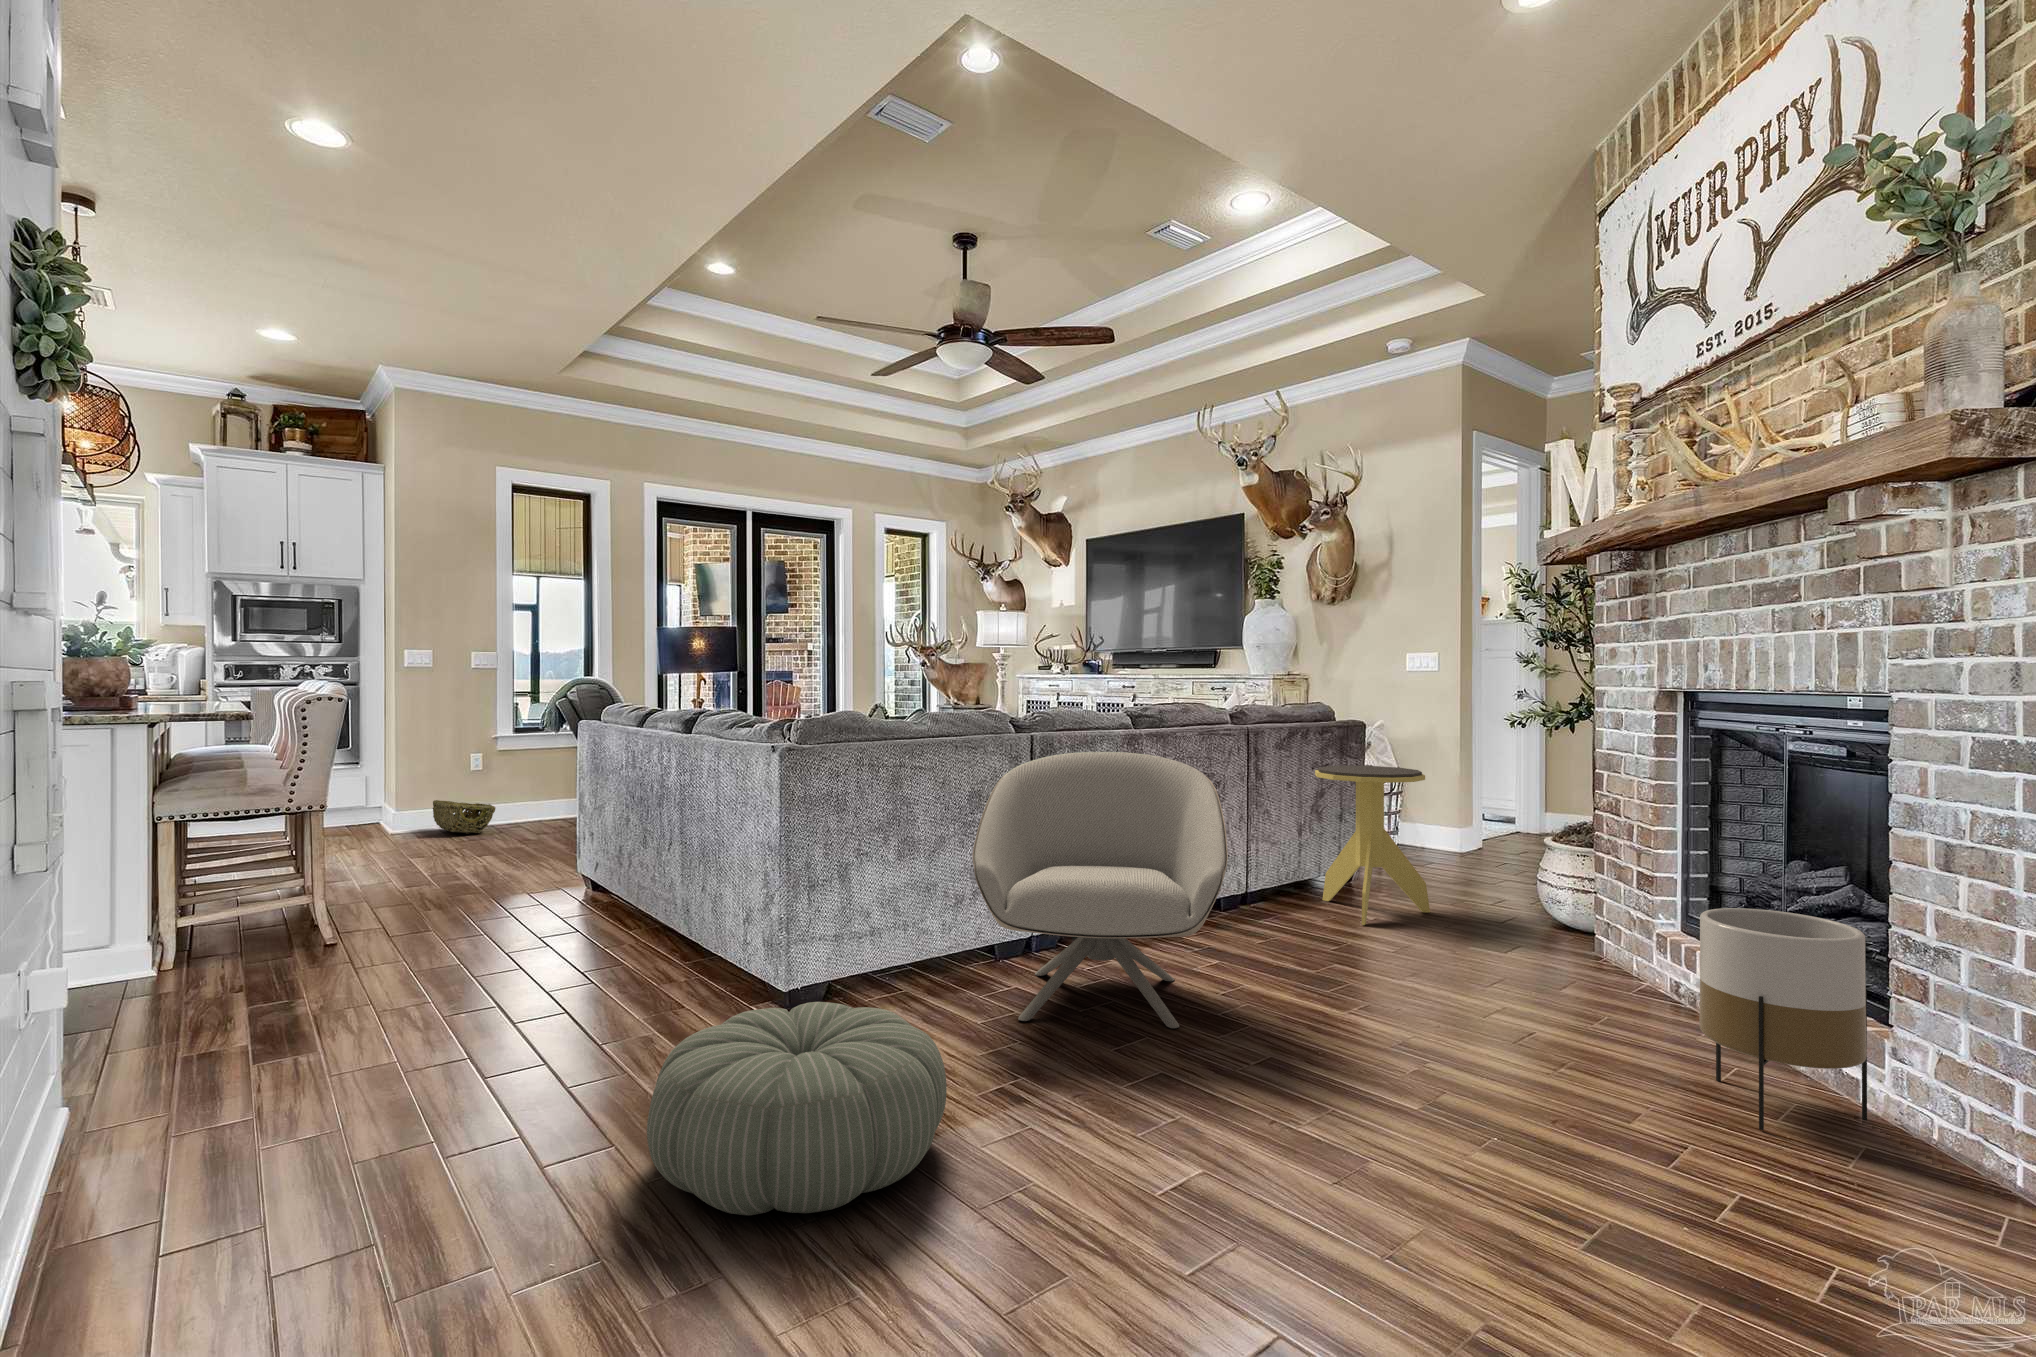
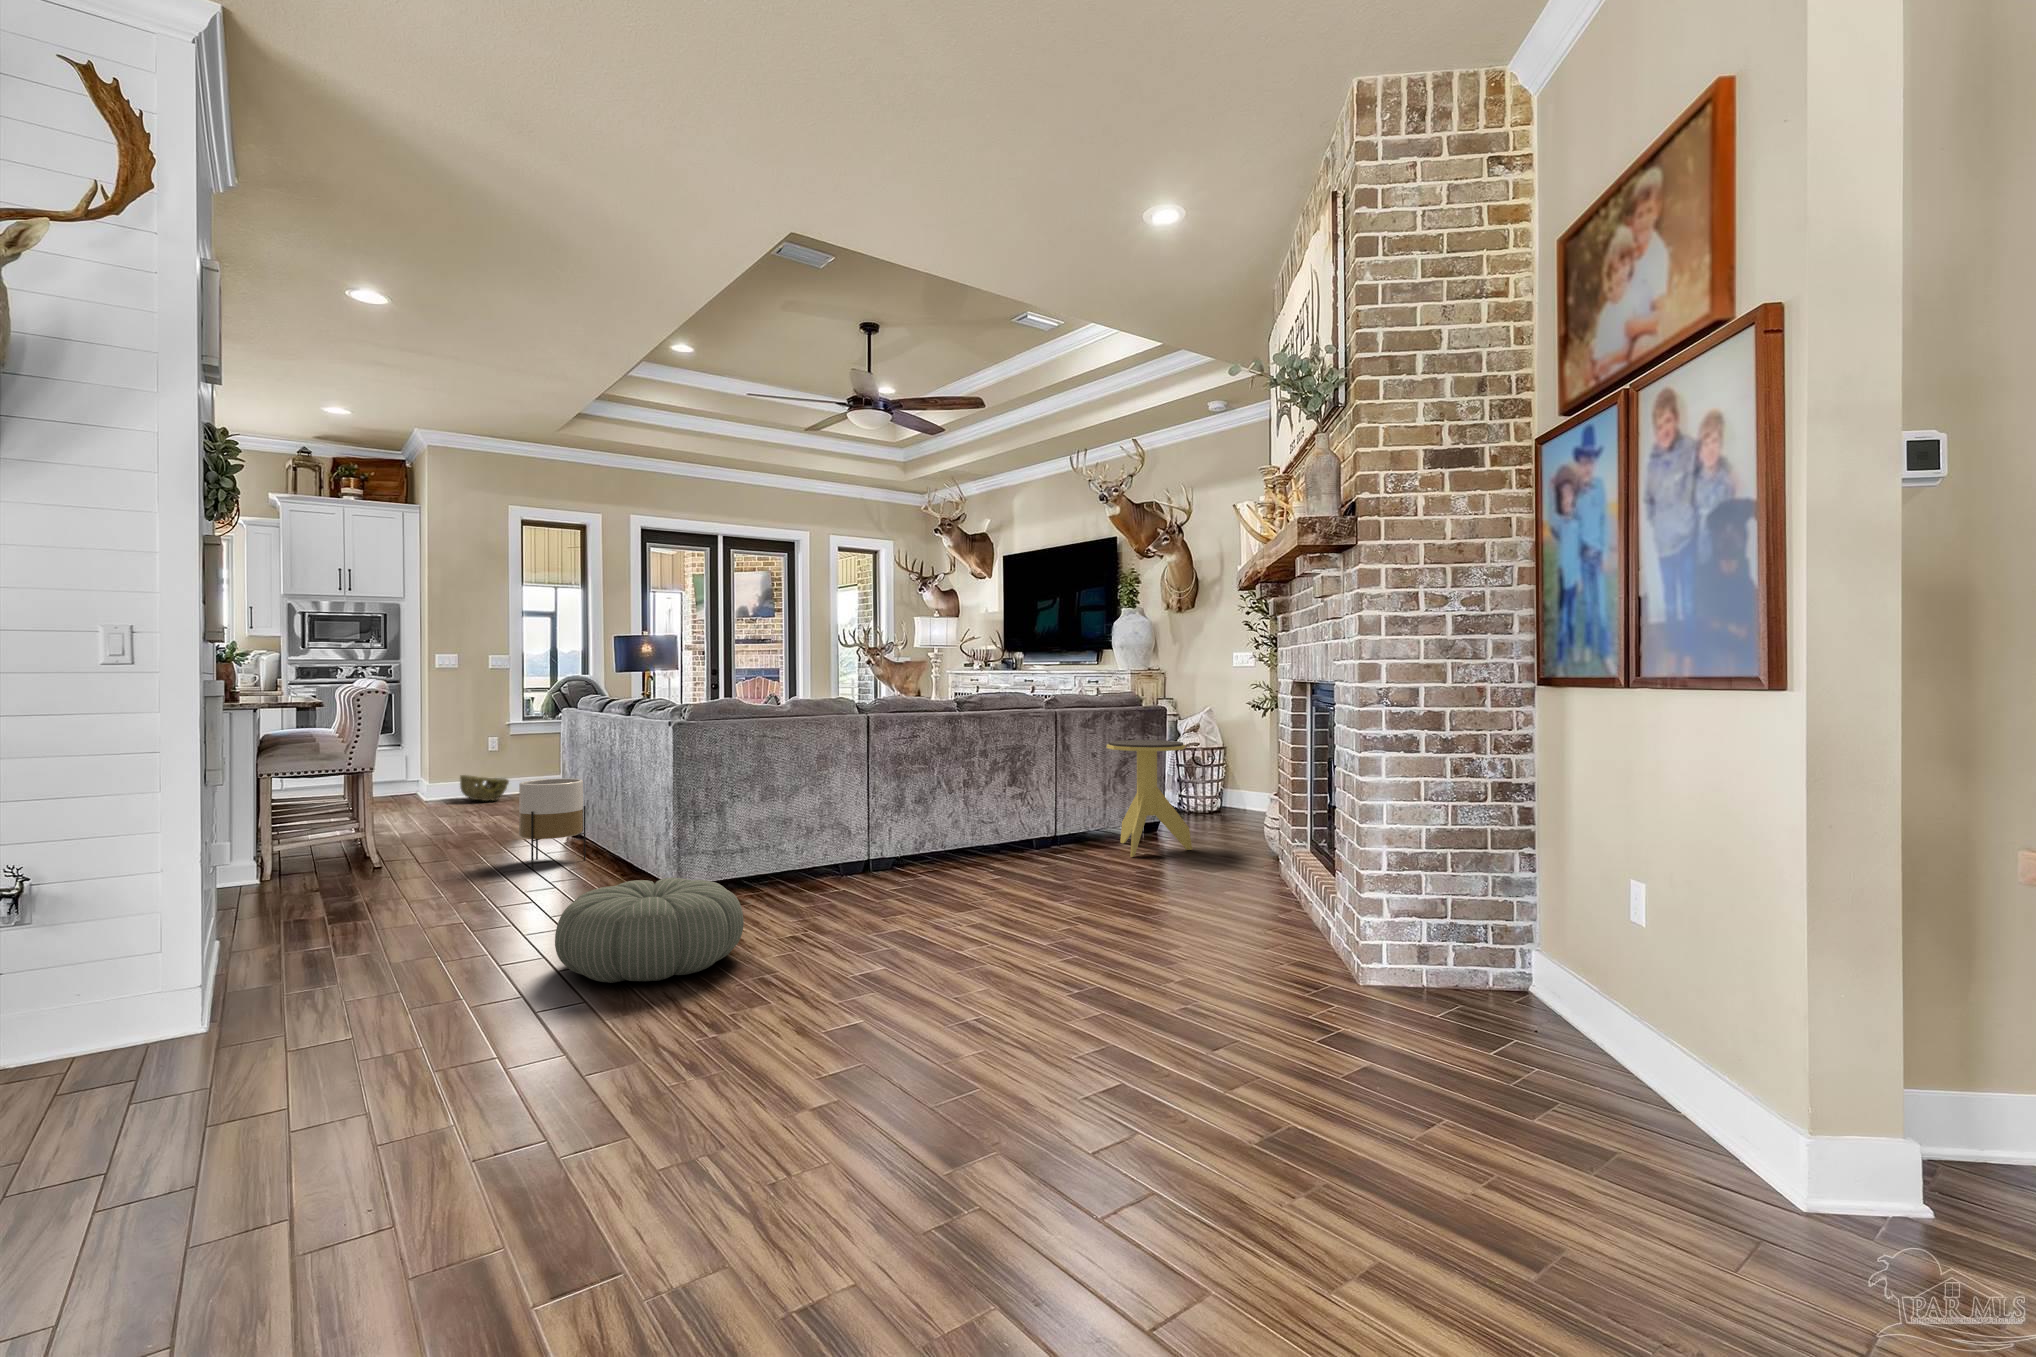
armchair: present [972,752,1228,1028] -> none [798,728,984,910]
planter: present [1699,908,1867,1130] -> present [519,778,586,869]

